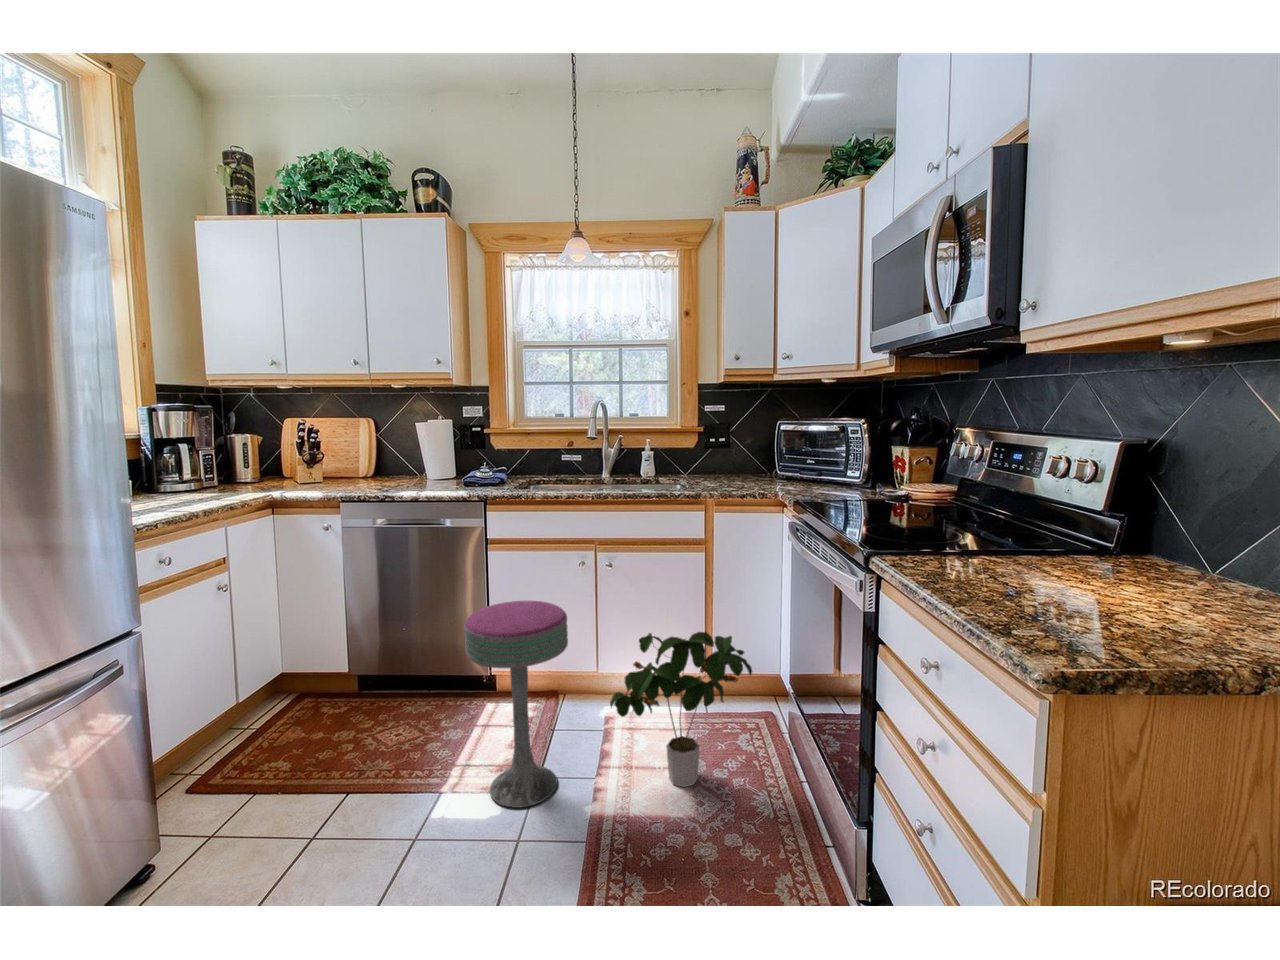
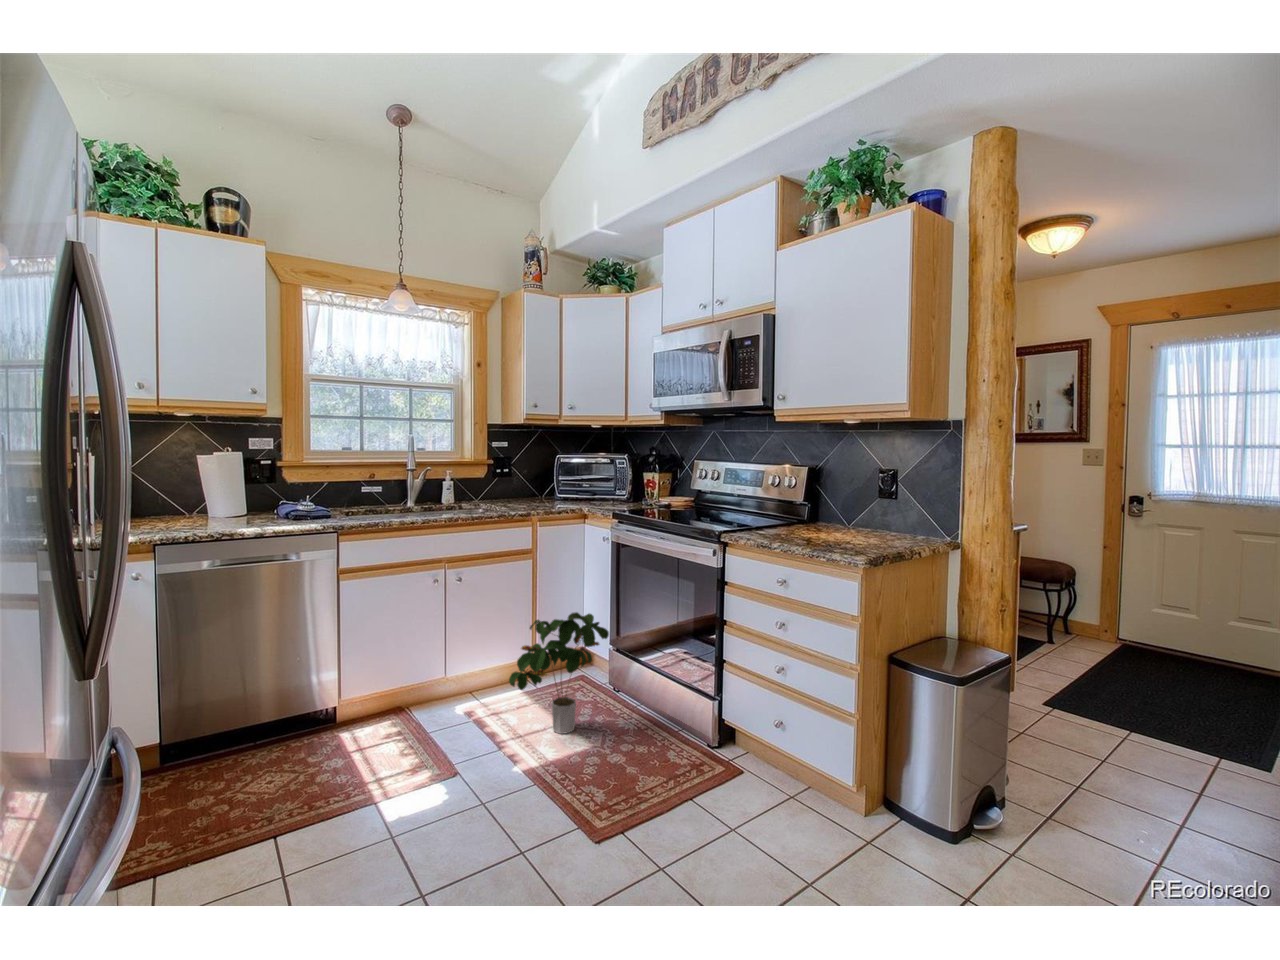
bar stool: present [464,601,568,808] -> none [398,608,488,786]

